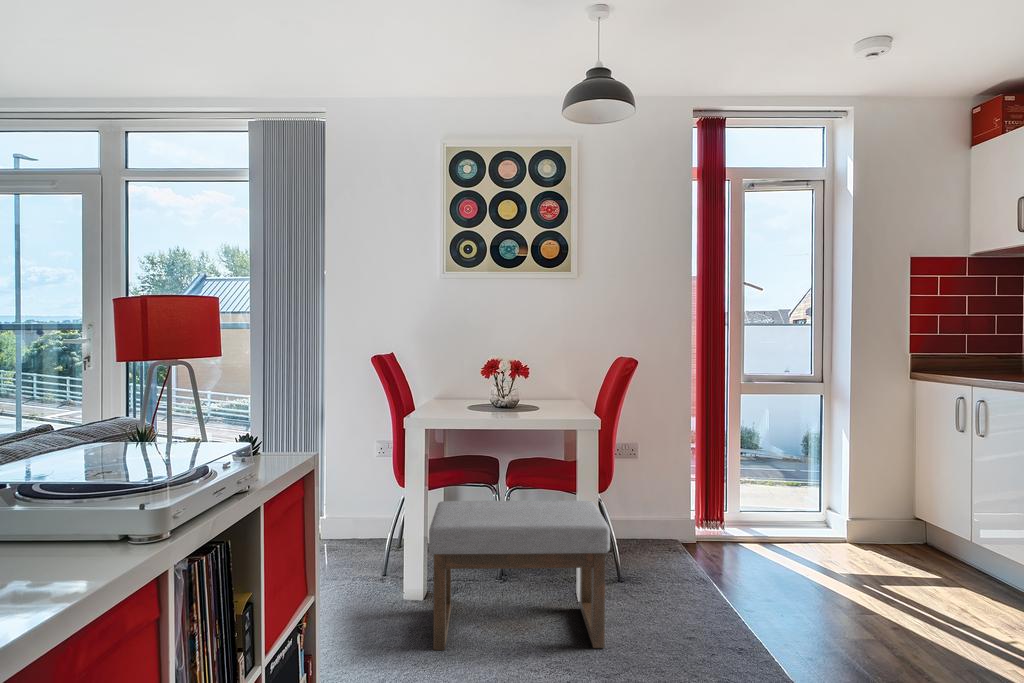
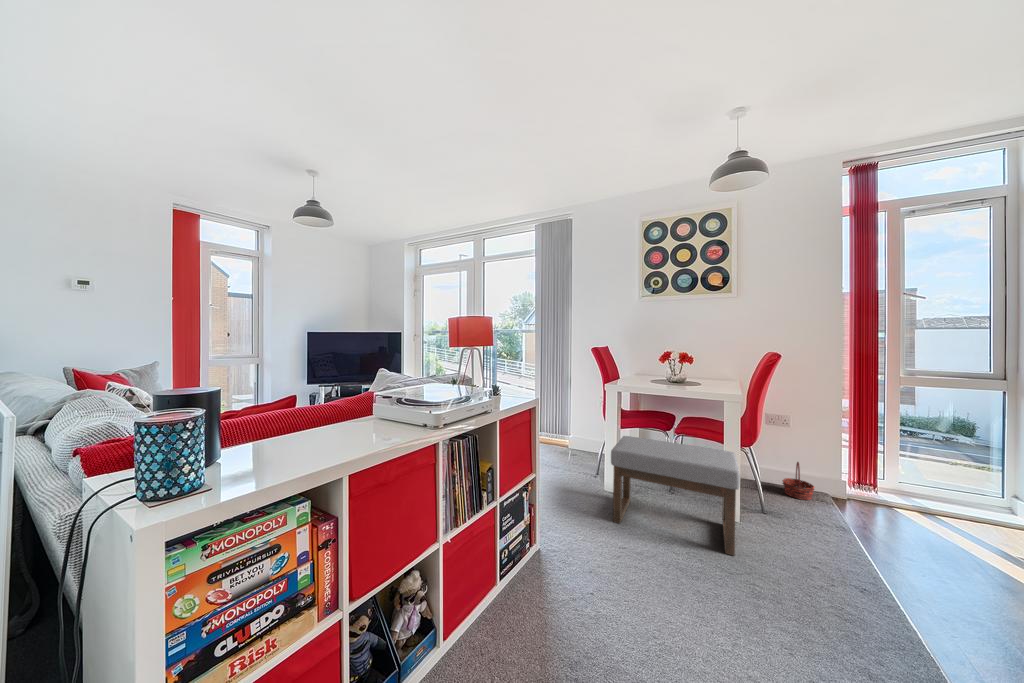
basket: none [633,502,666,551] -> present [783,462,814,500]

